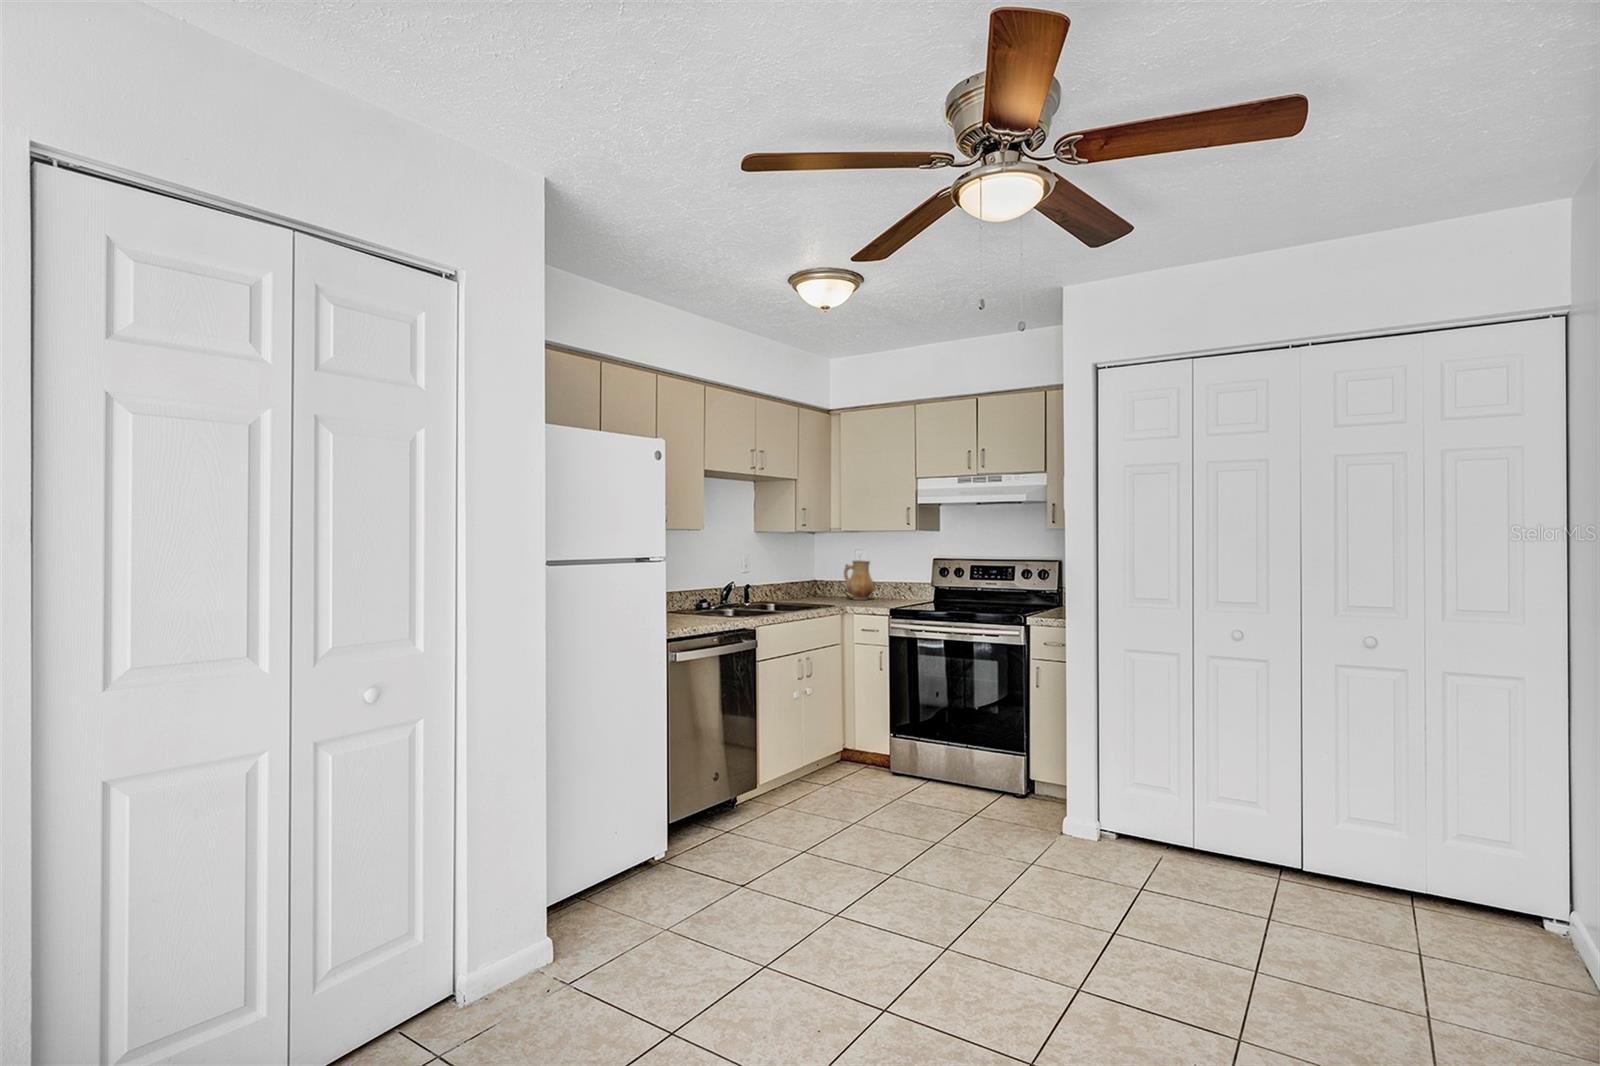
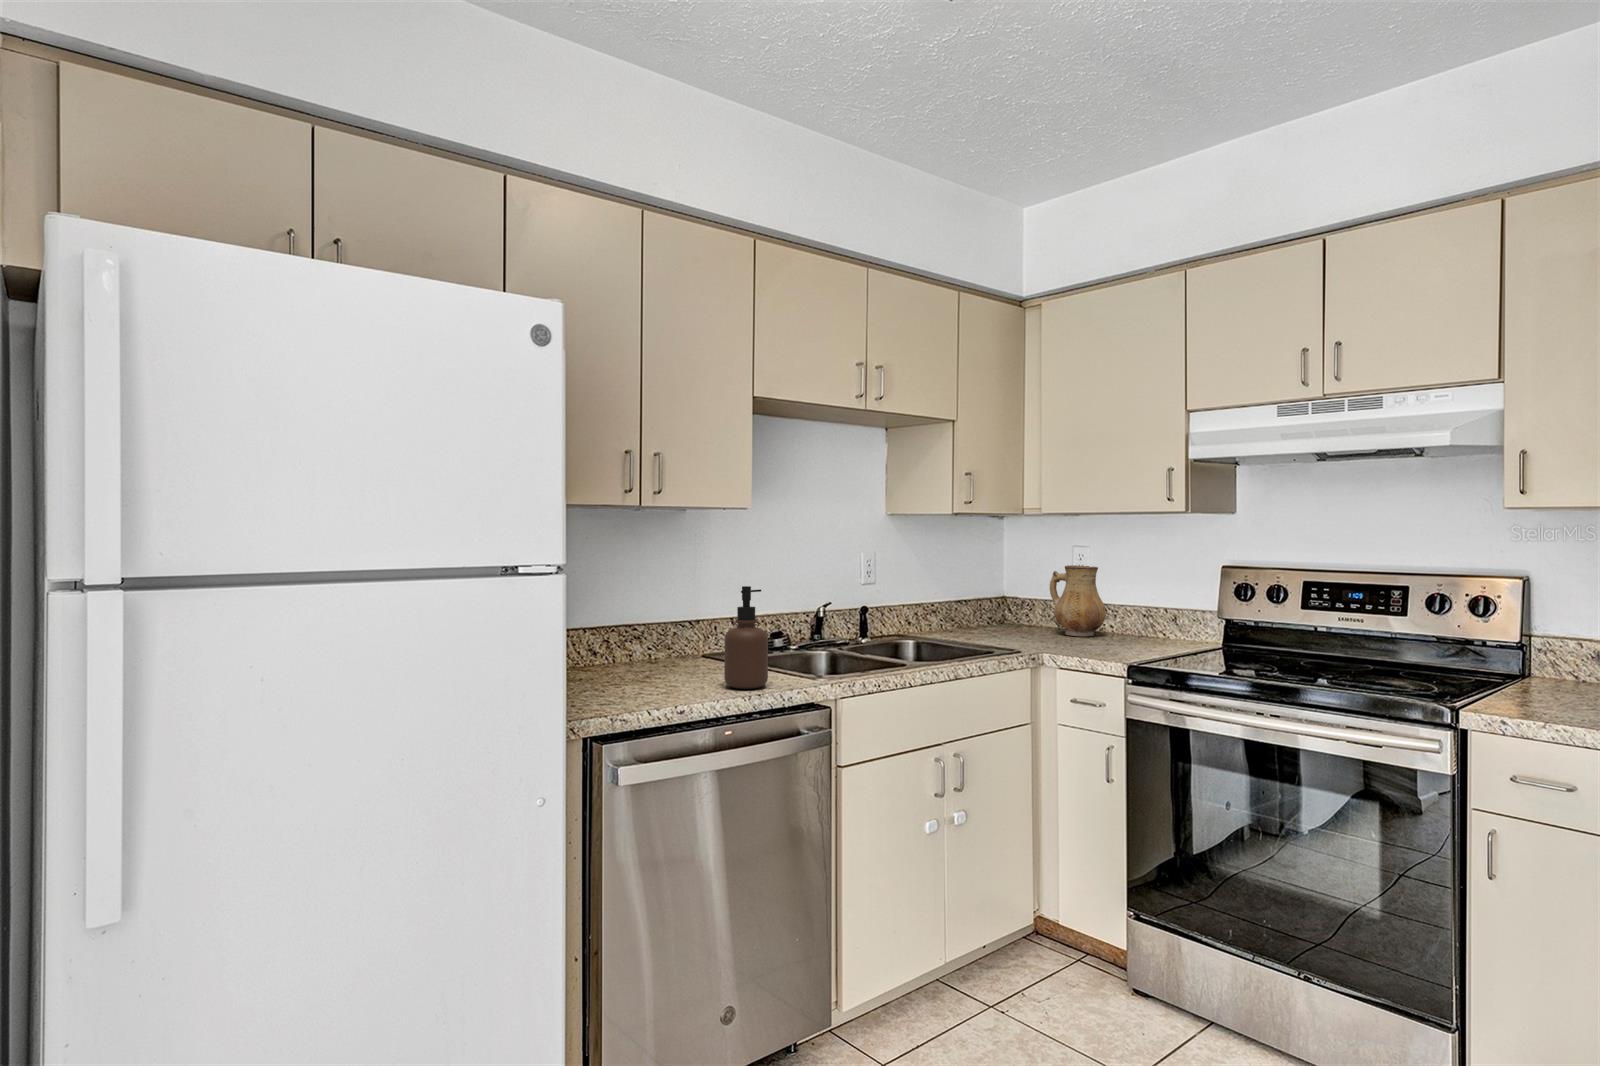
soap dispenser: none [701,571,723,622] -> present [724,586,768,689]

